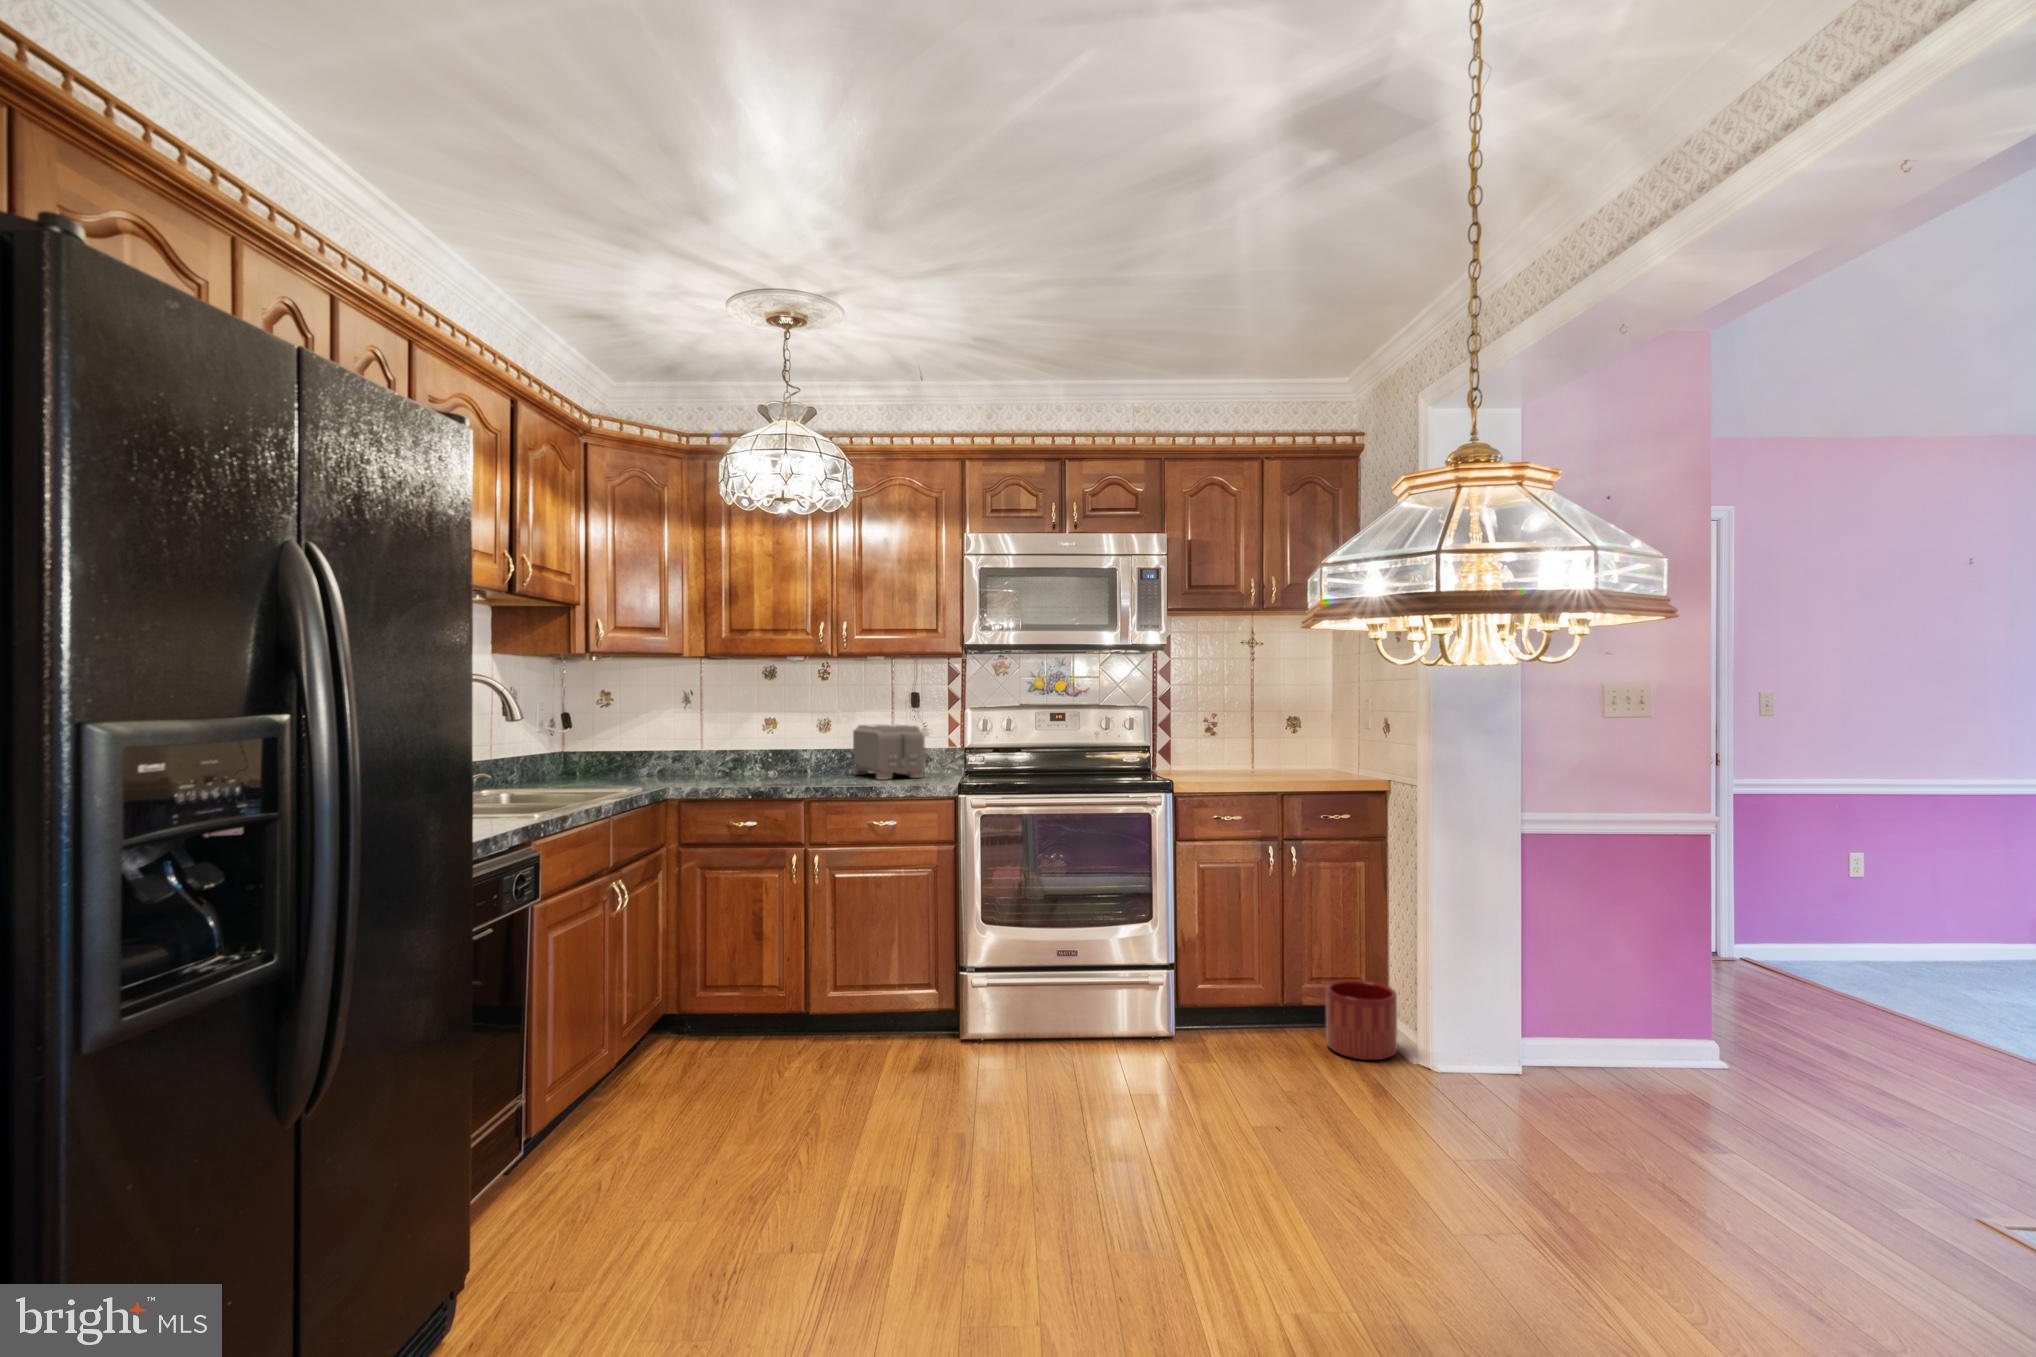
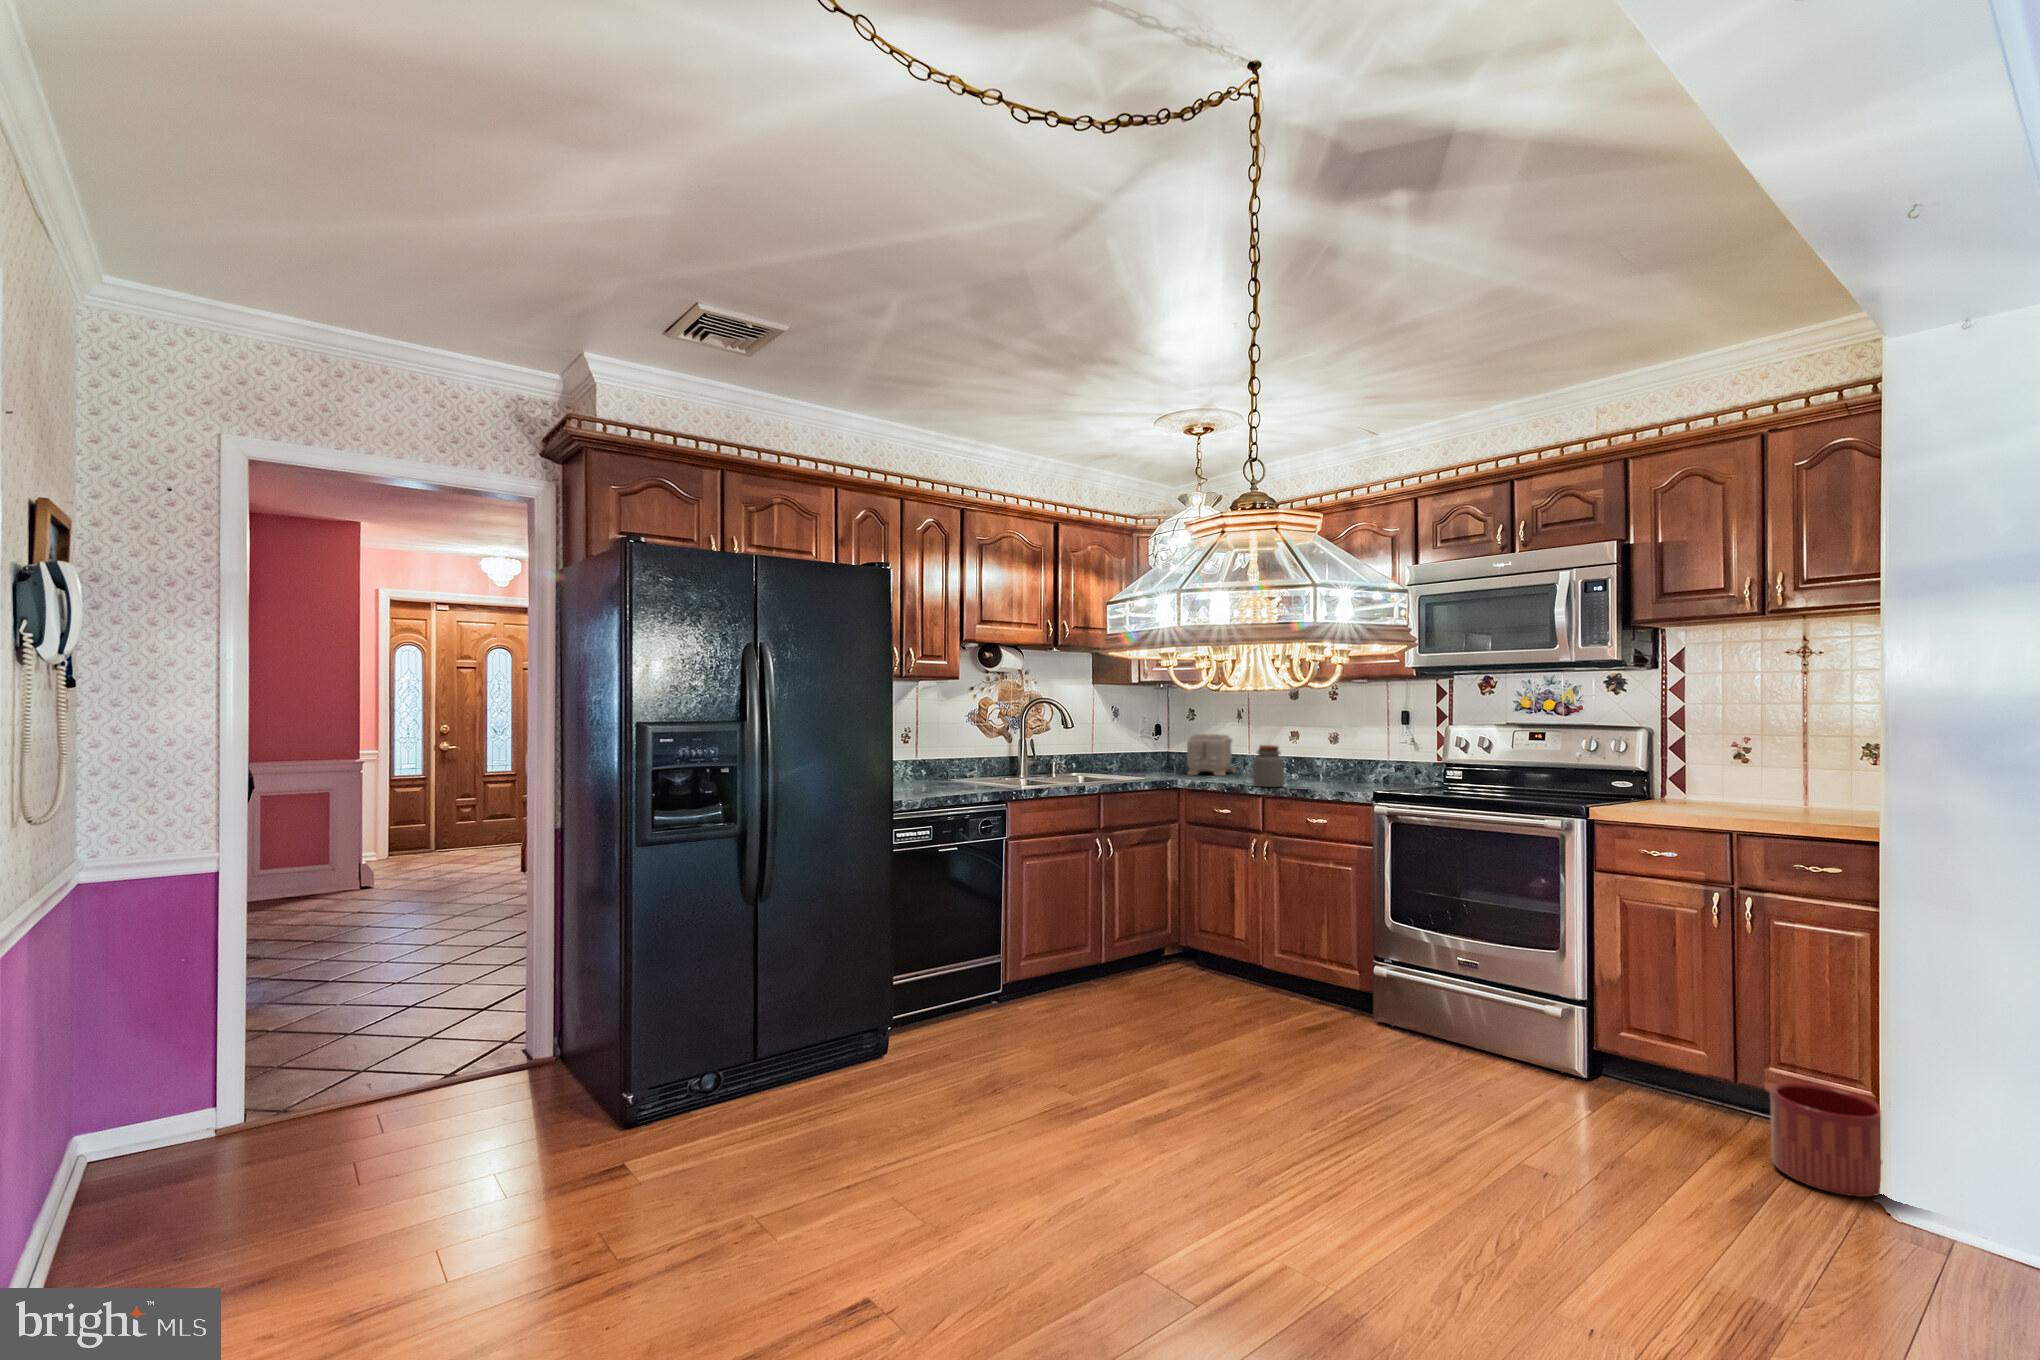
toaster: present [853,724,925,780] -> present [1187,734,1236,776]
jar: none [790,737,828,789] -> present [1253,745,1285,787]

